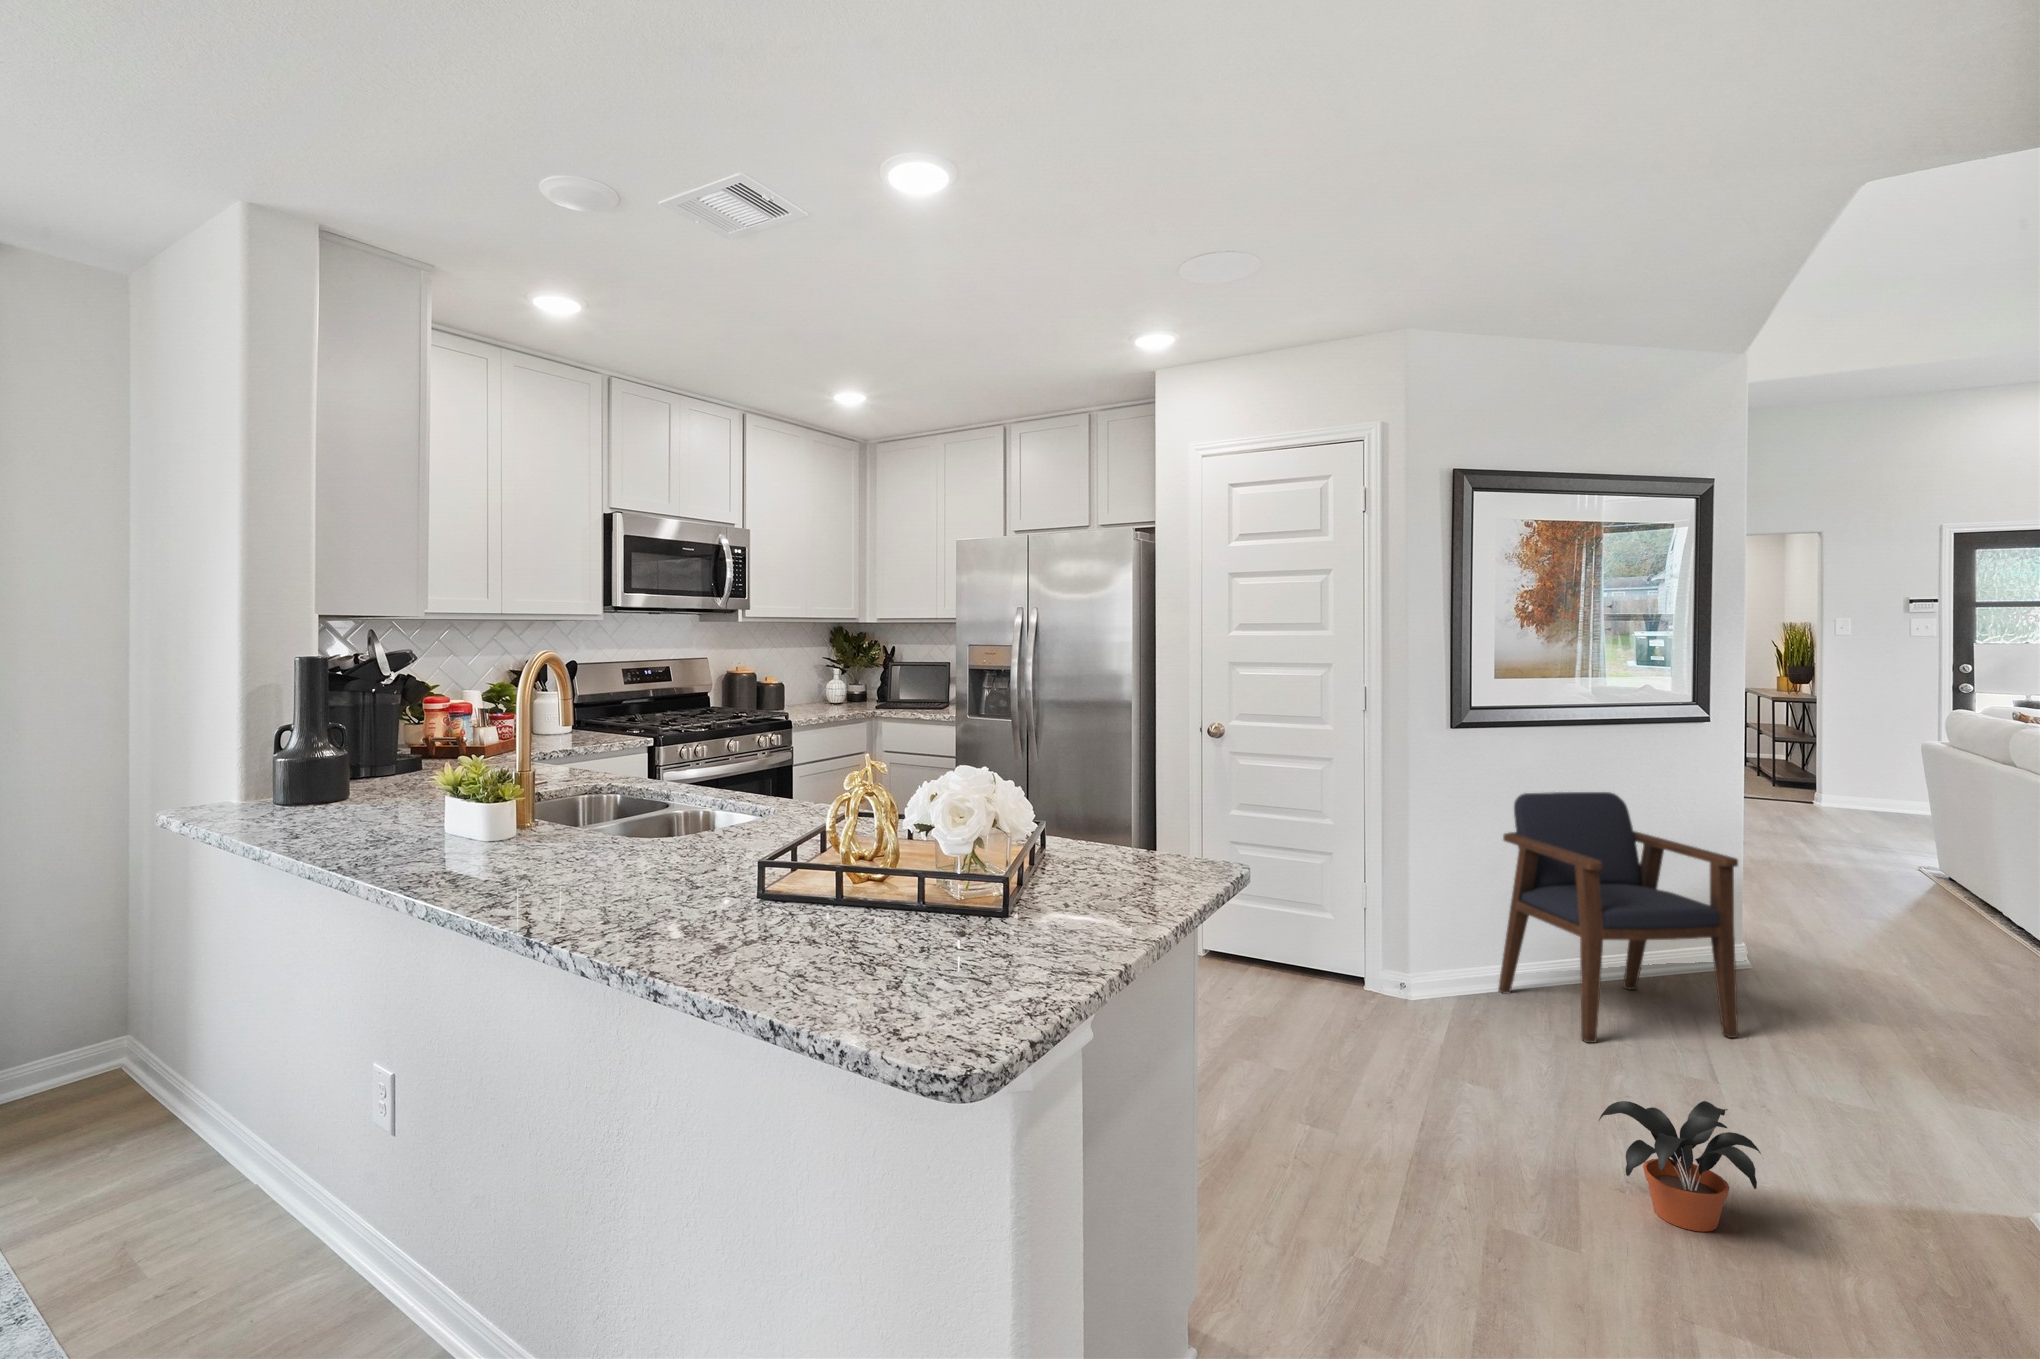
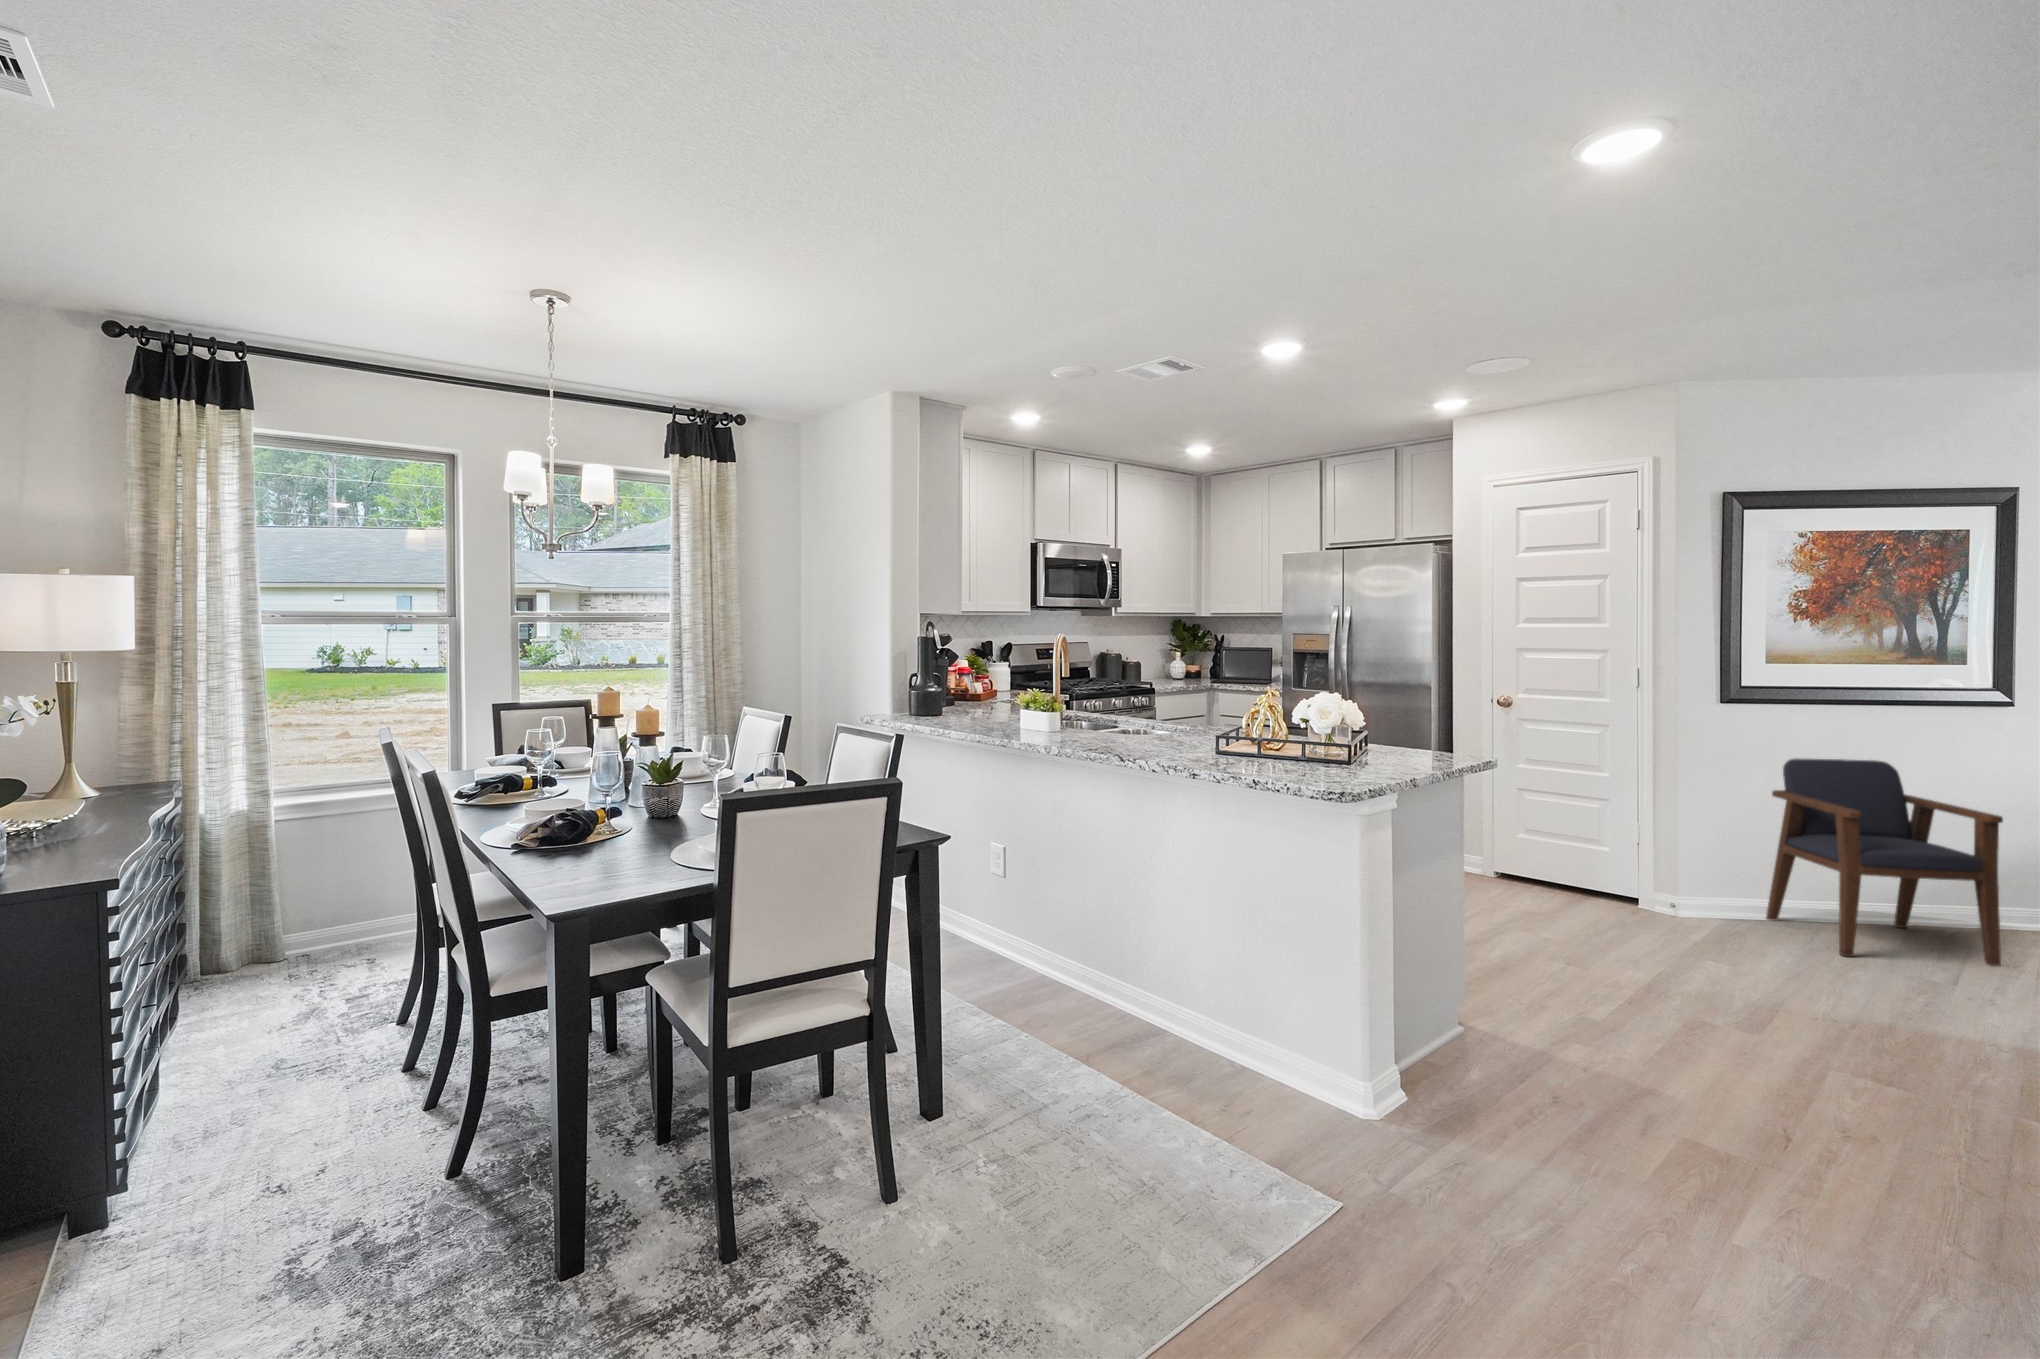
potted plant: present [1599,1101,1761,1232] -> none [1828,971,1971,1065]

